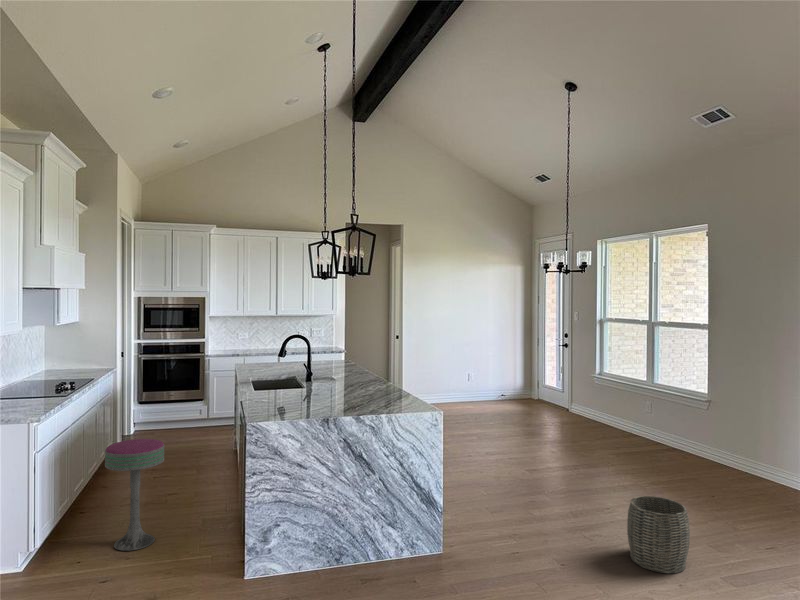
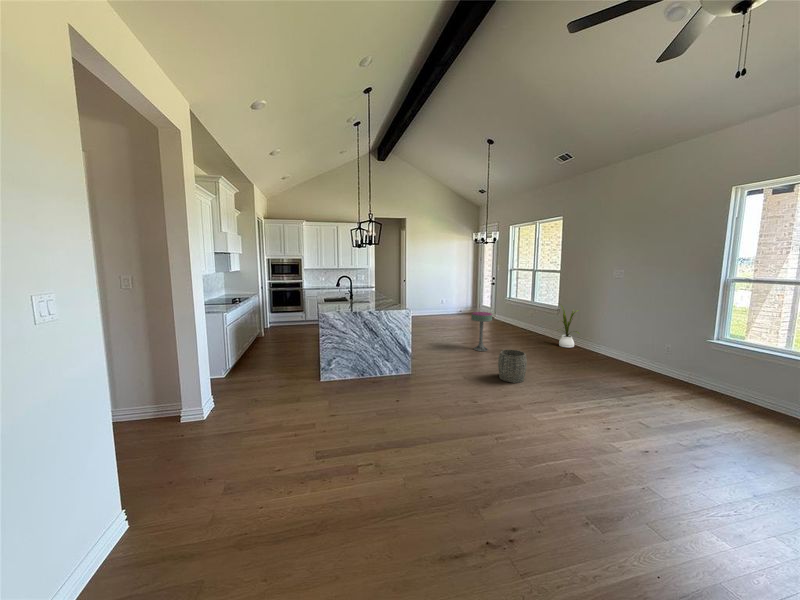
house plant: none [706,388,761,479] -> present [559,305,579,348]
bar stool: present [105,439,165,551] -> present [471,312,492,351]

